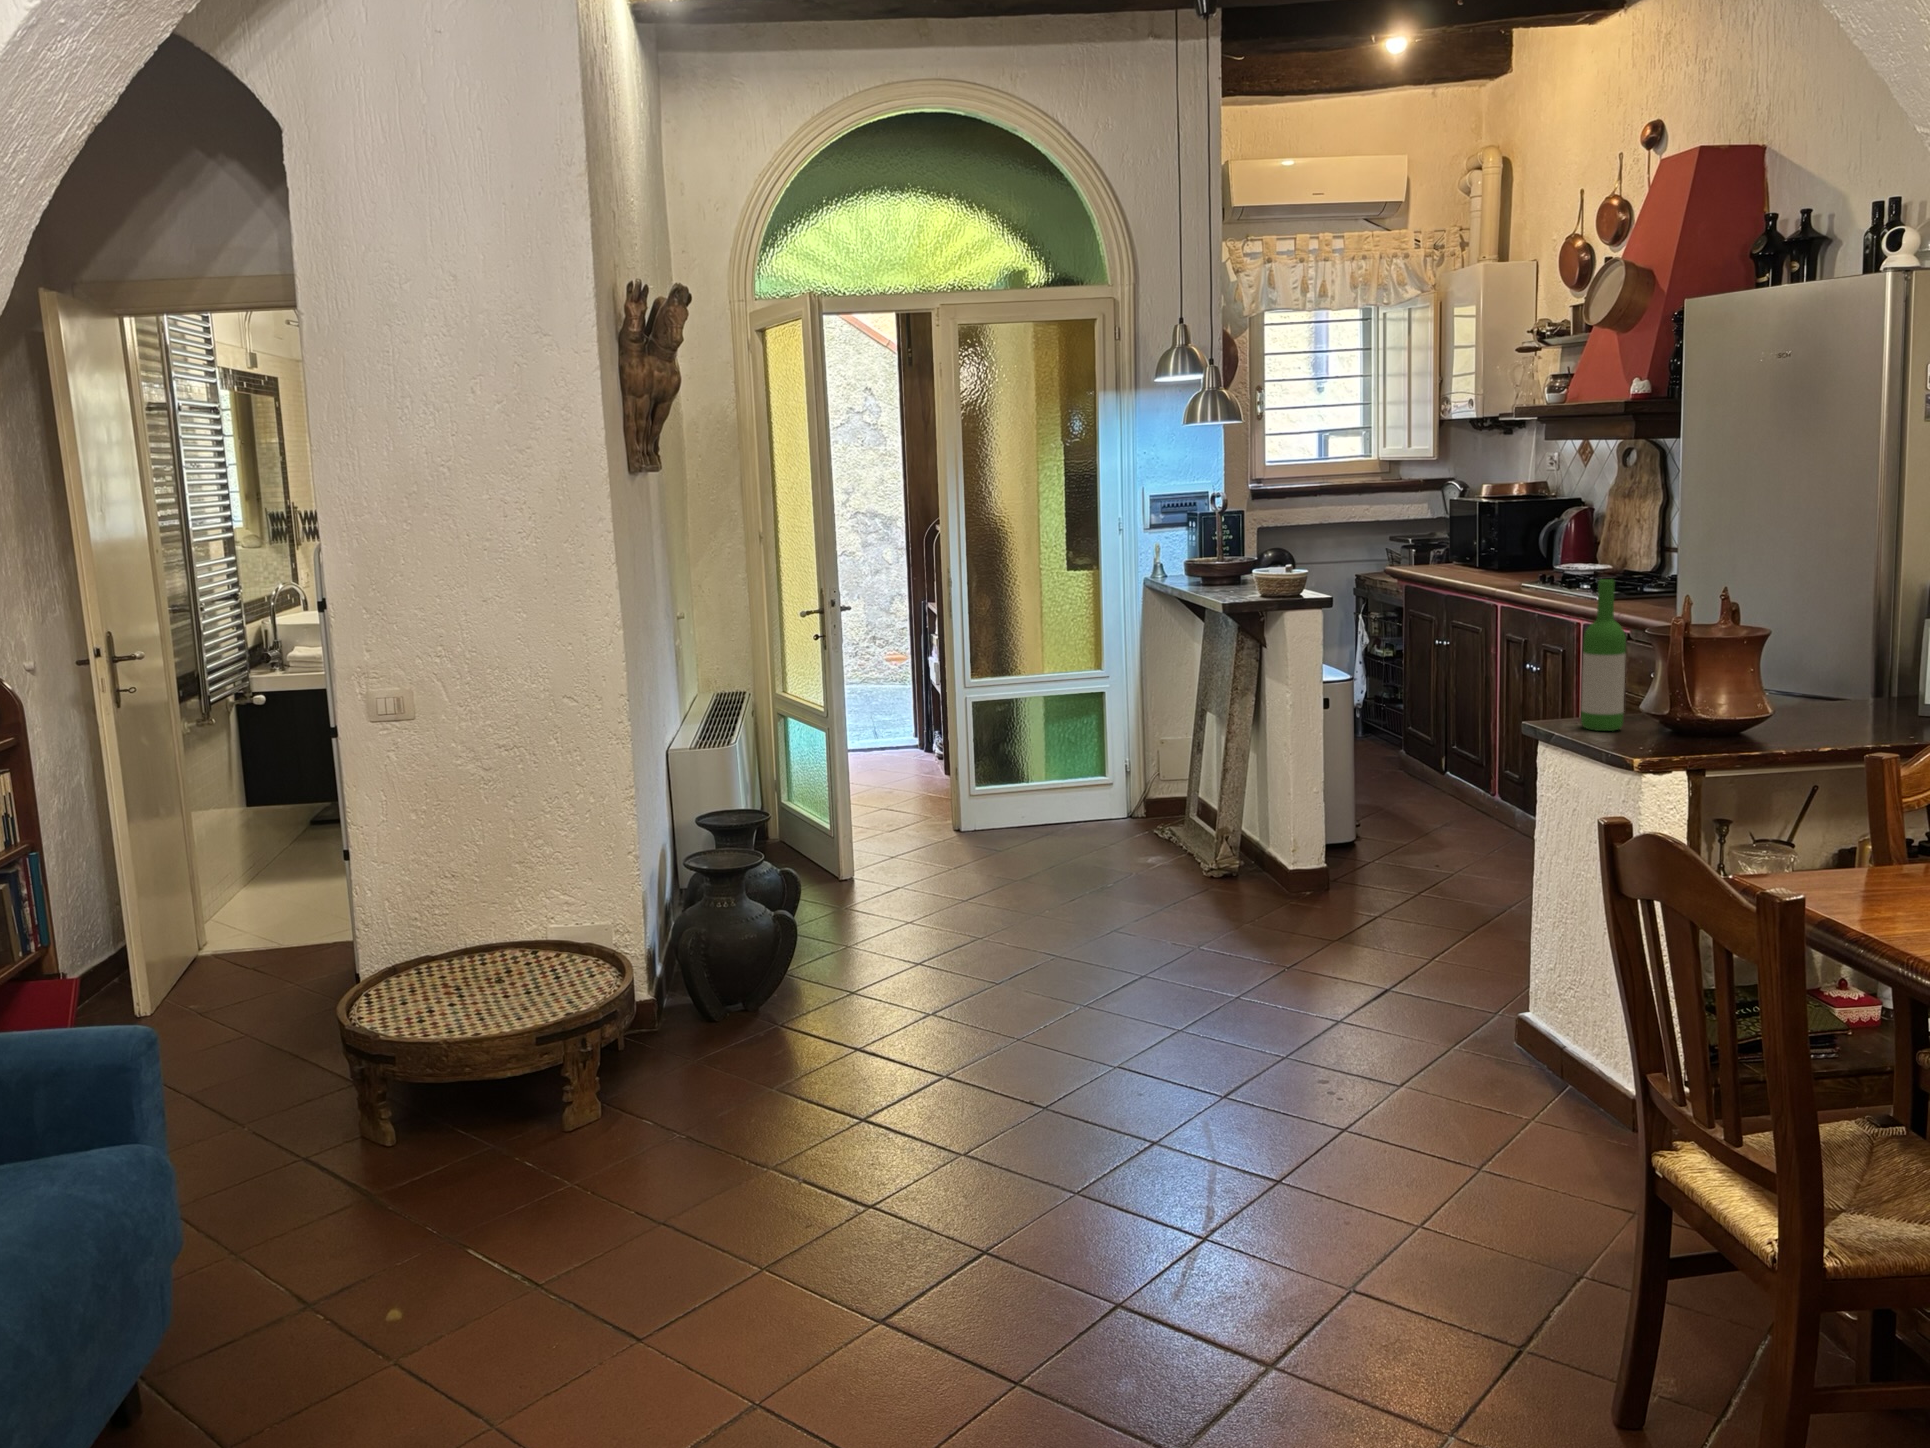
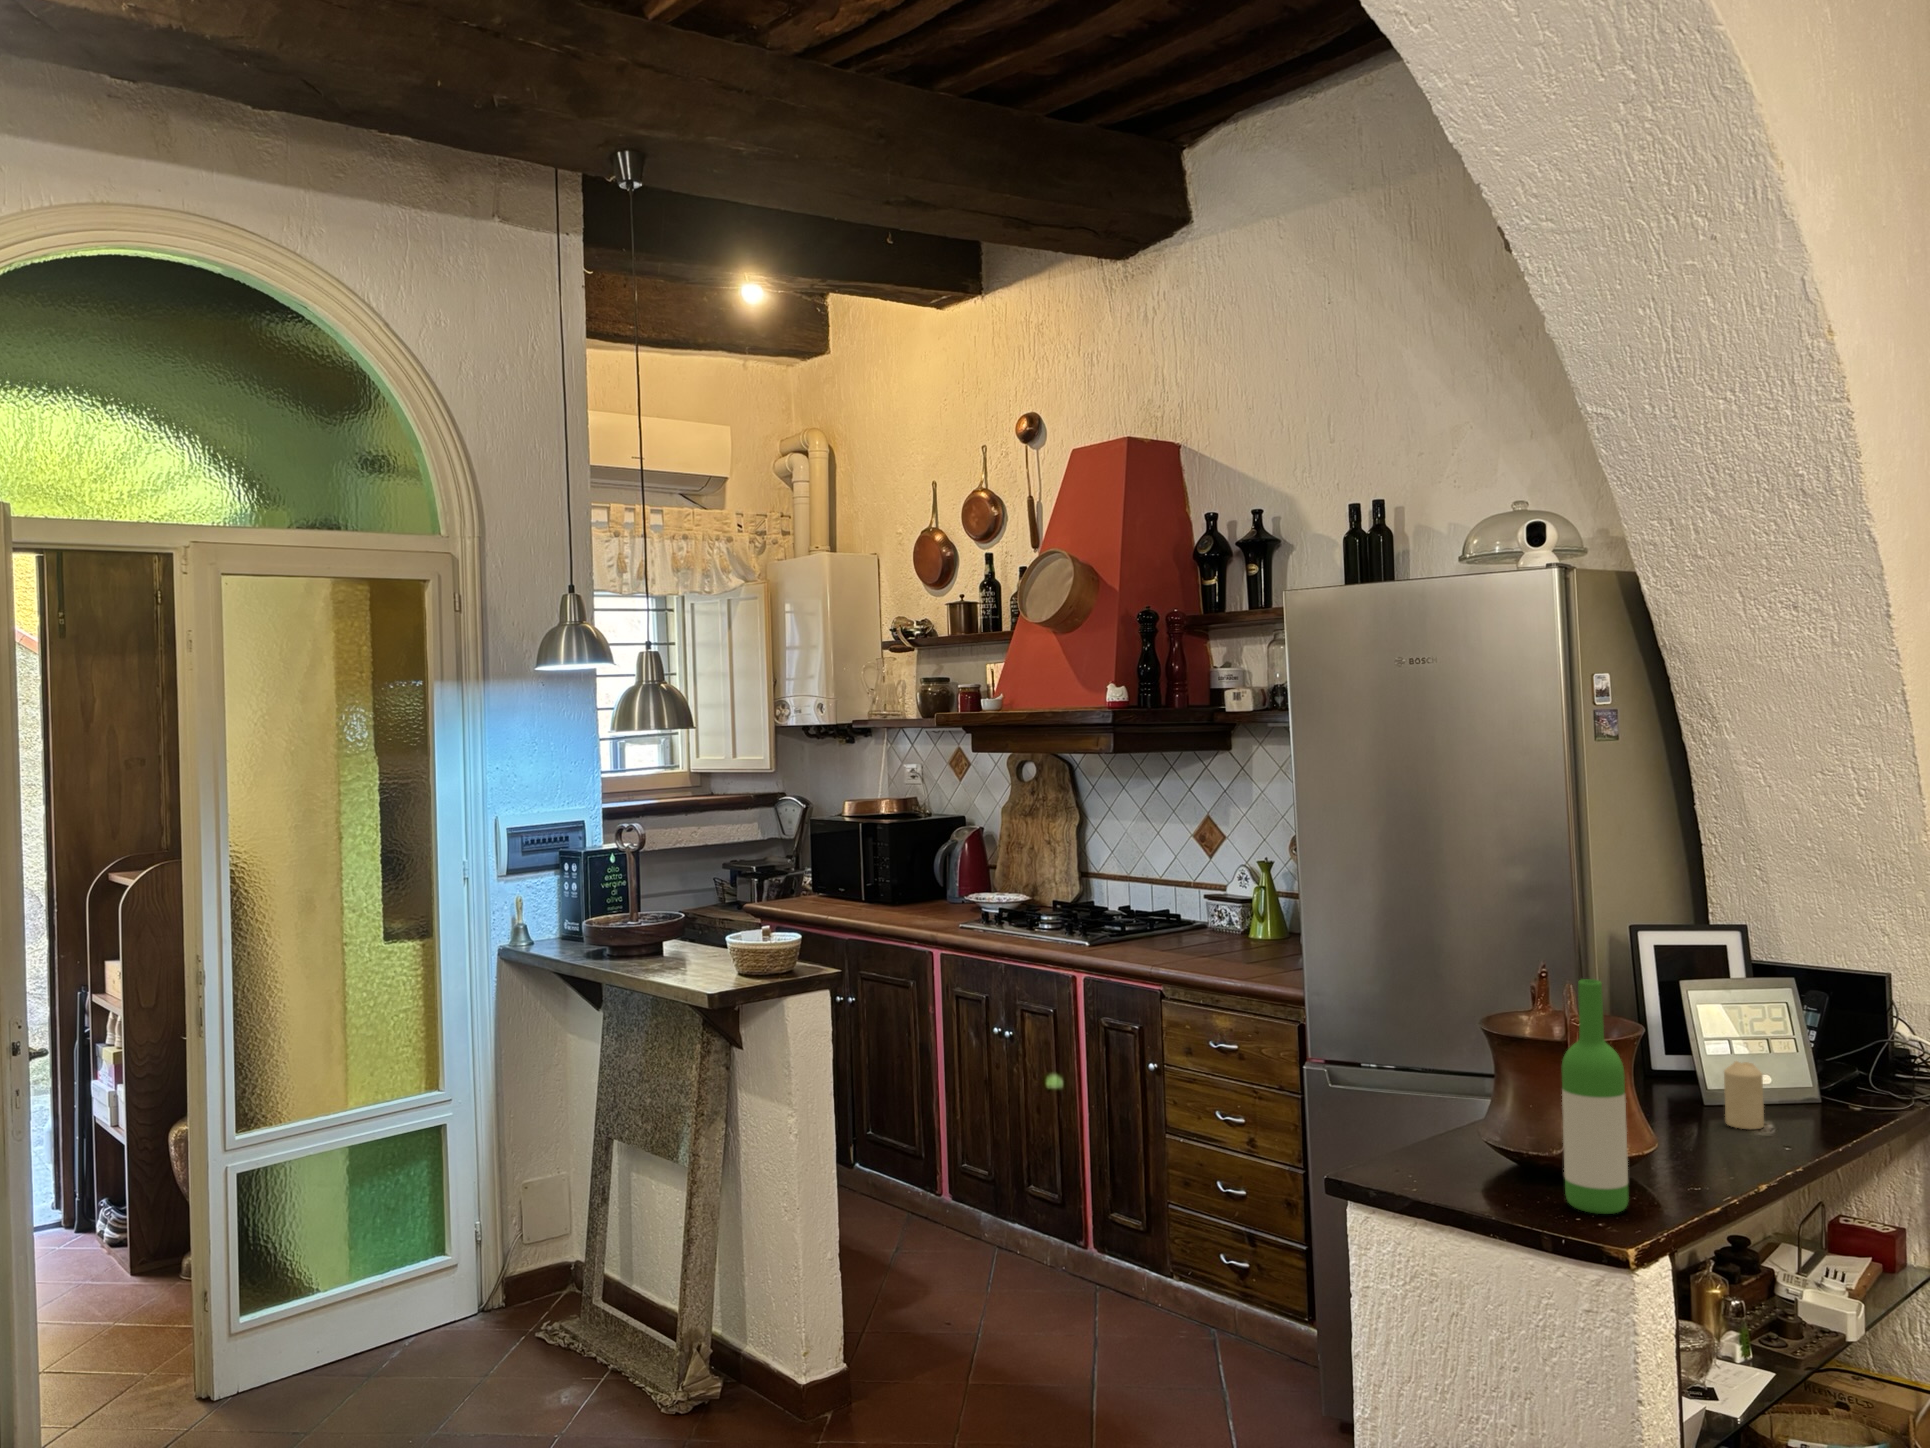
candle: none [1849,668,1882,718] -> present [1724,1061,1764,1129]

